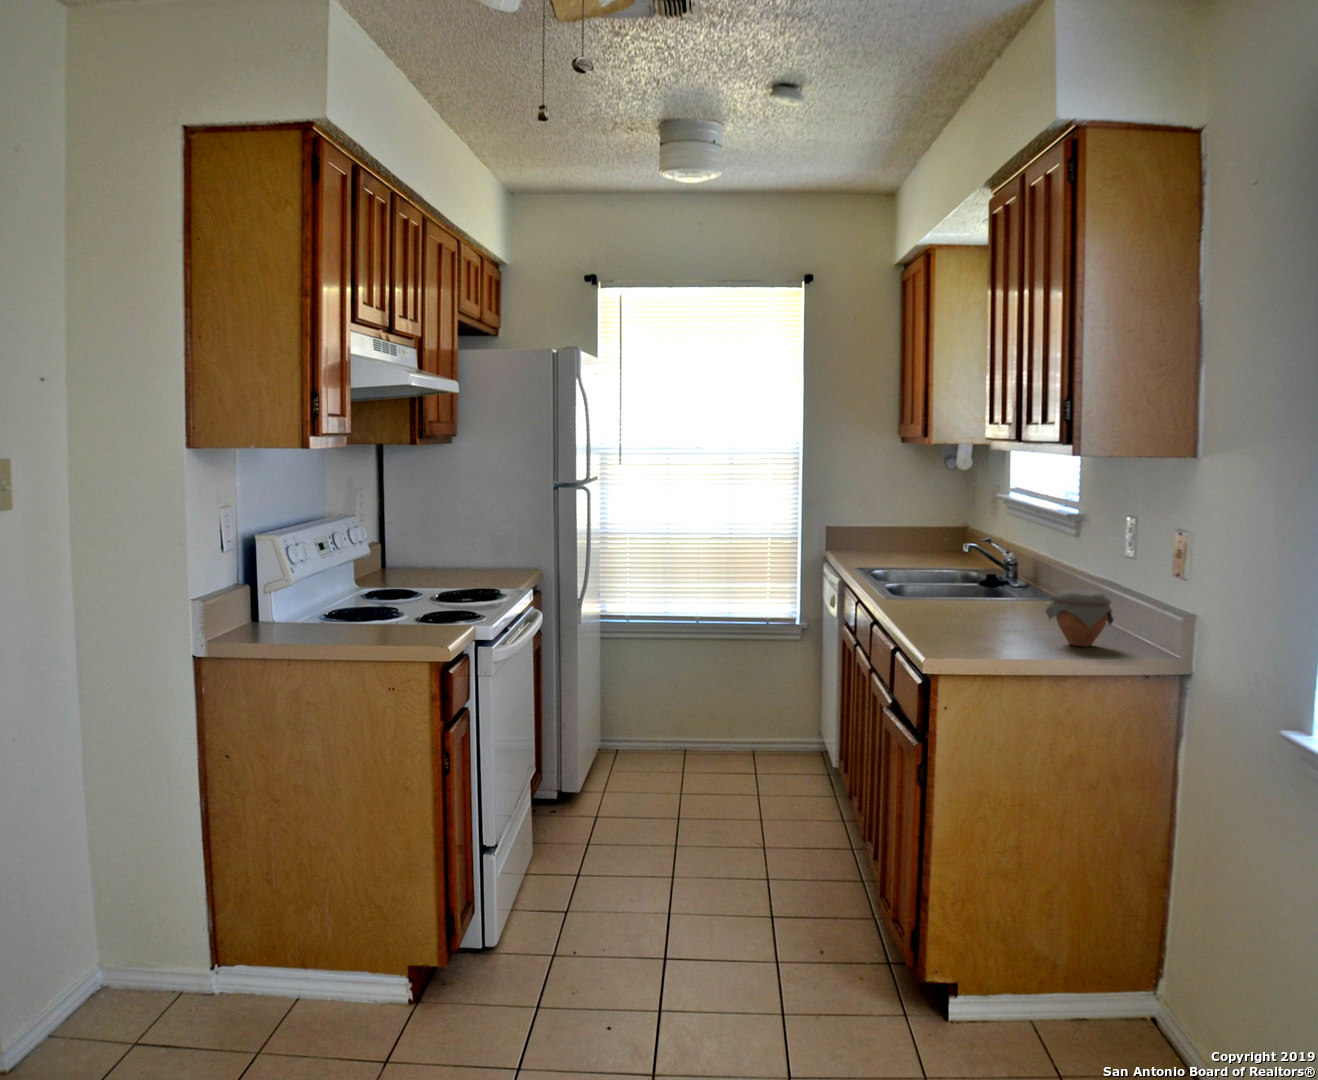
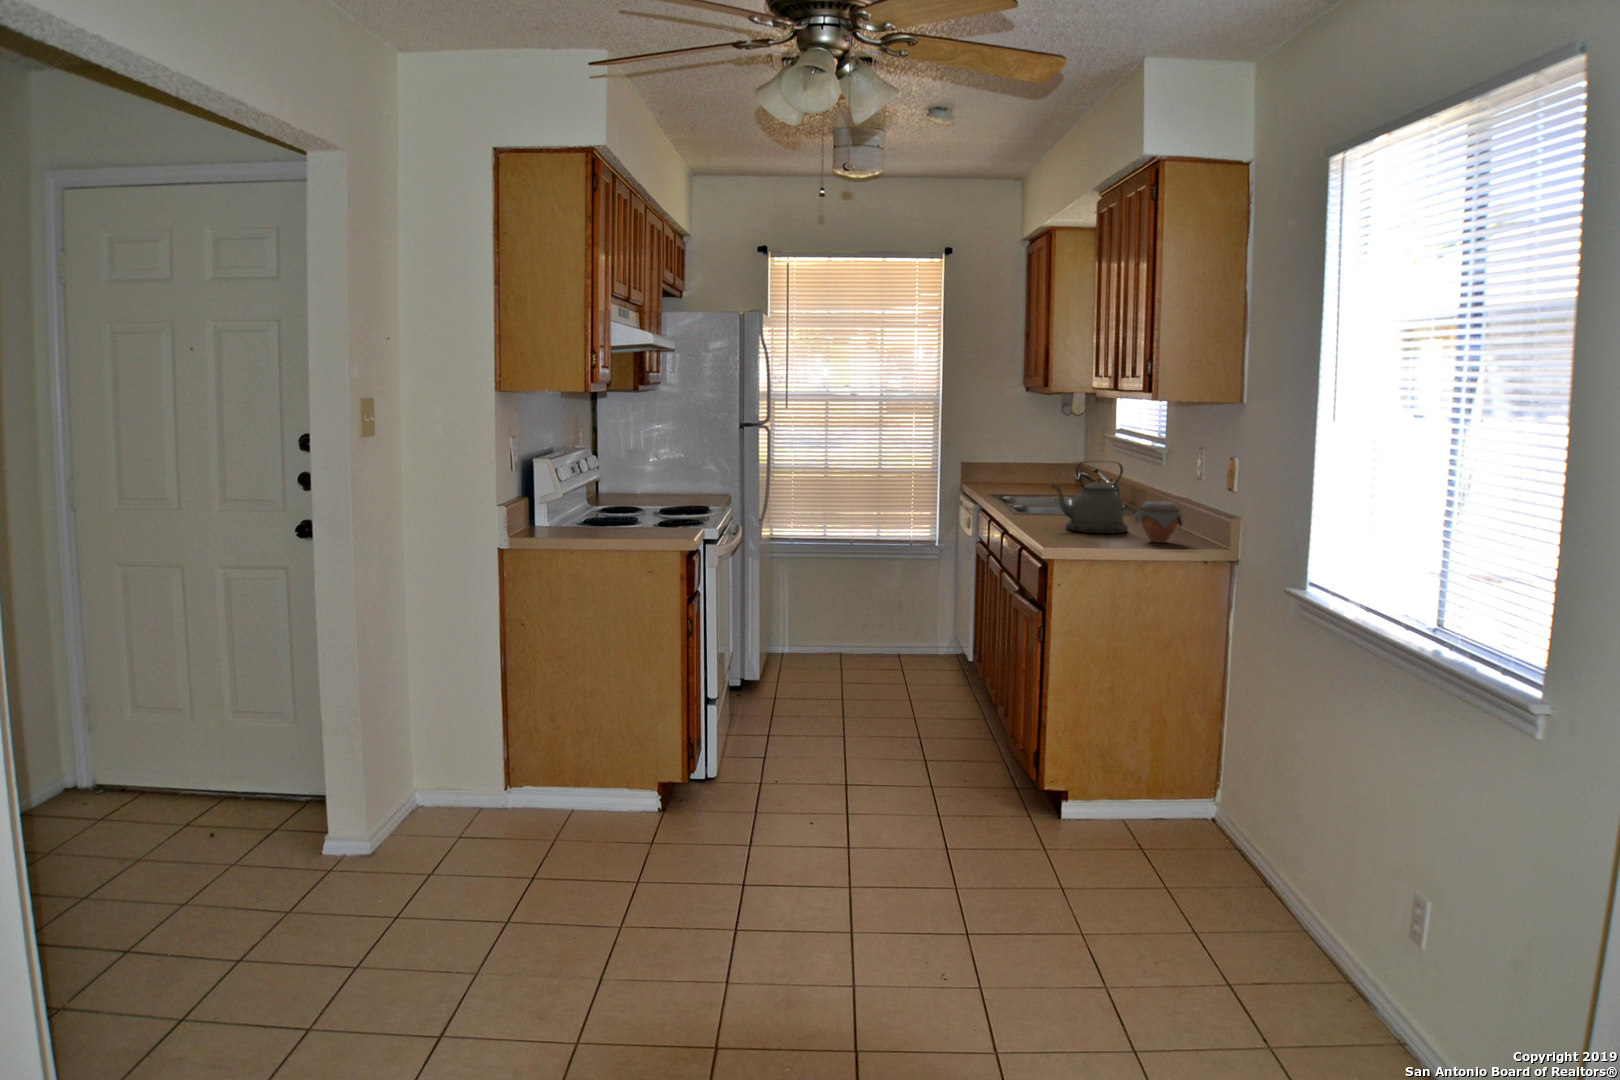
kettle: none [933,533,1035,630] -> present [1052,462,1128,534]

